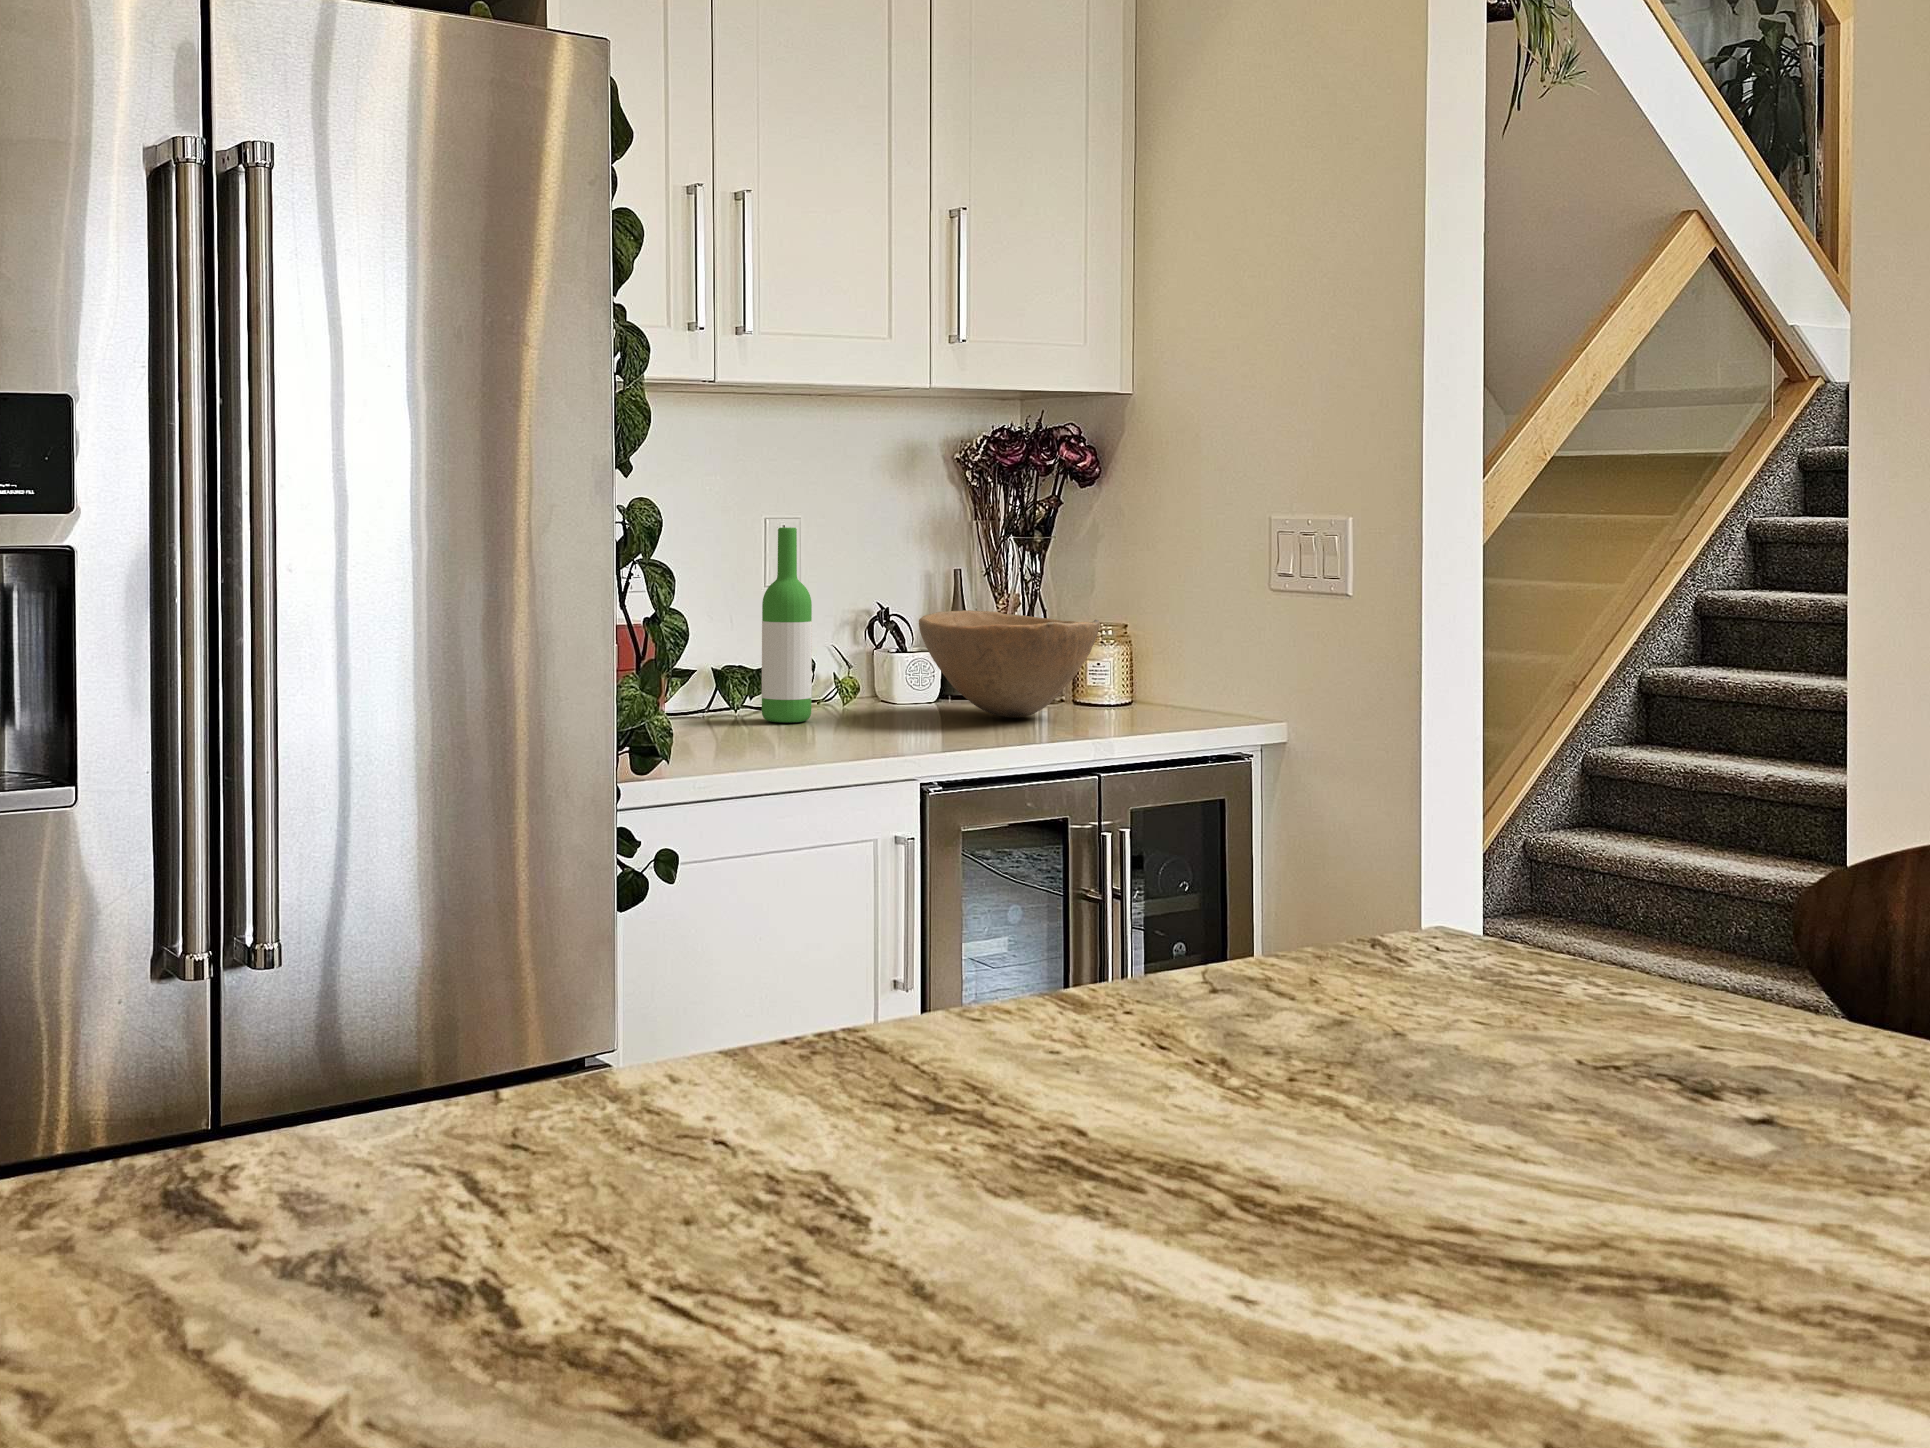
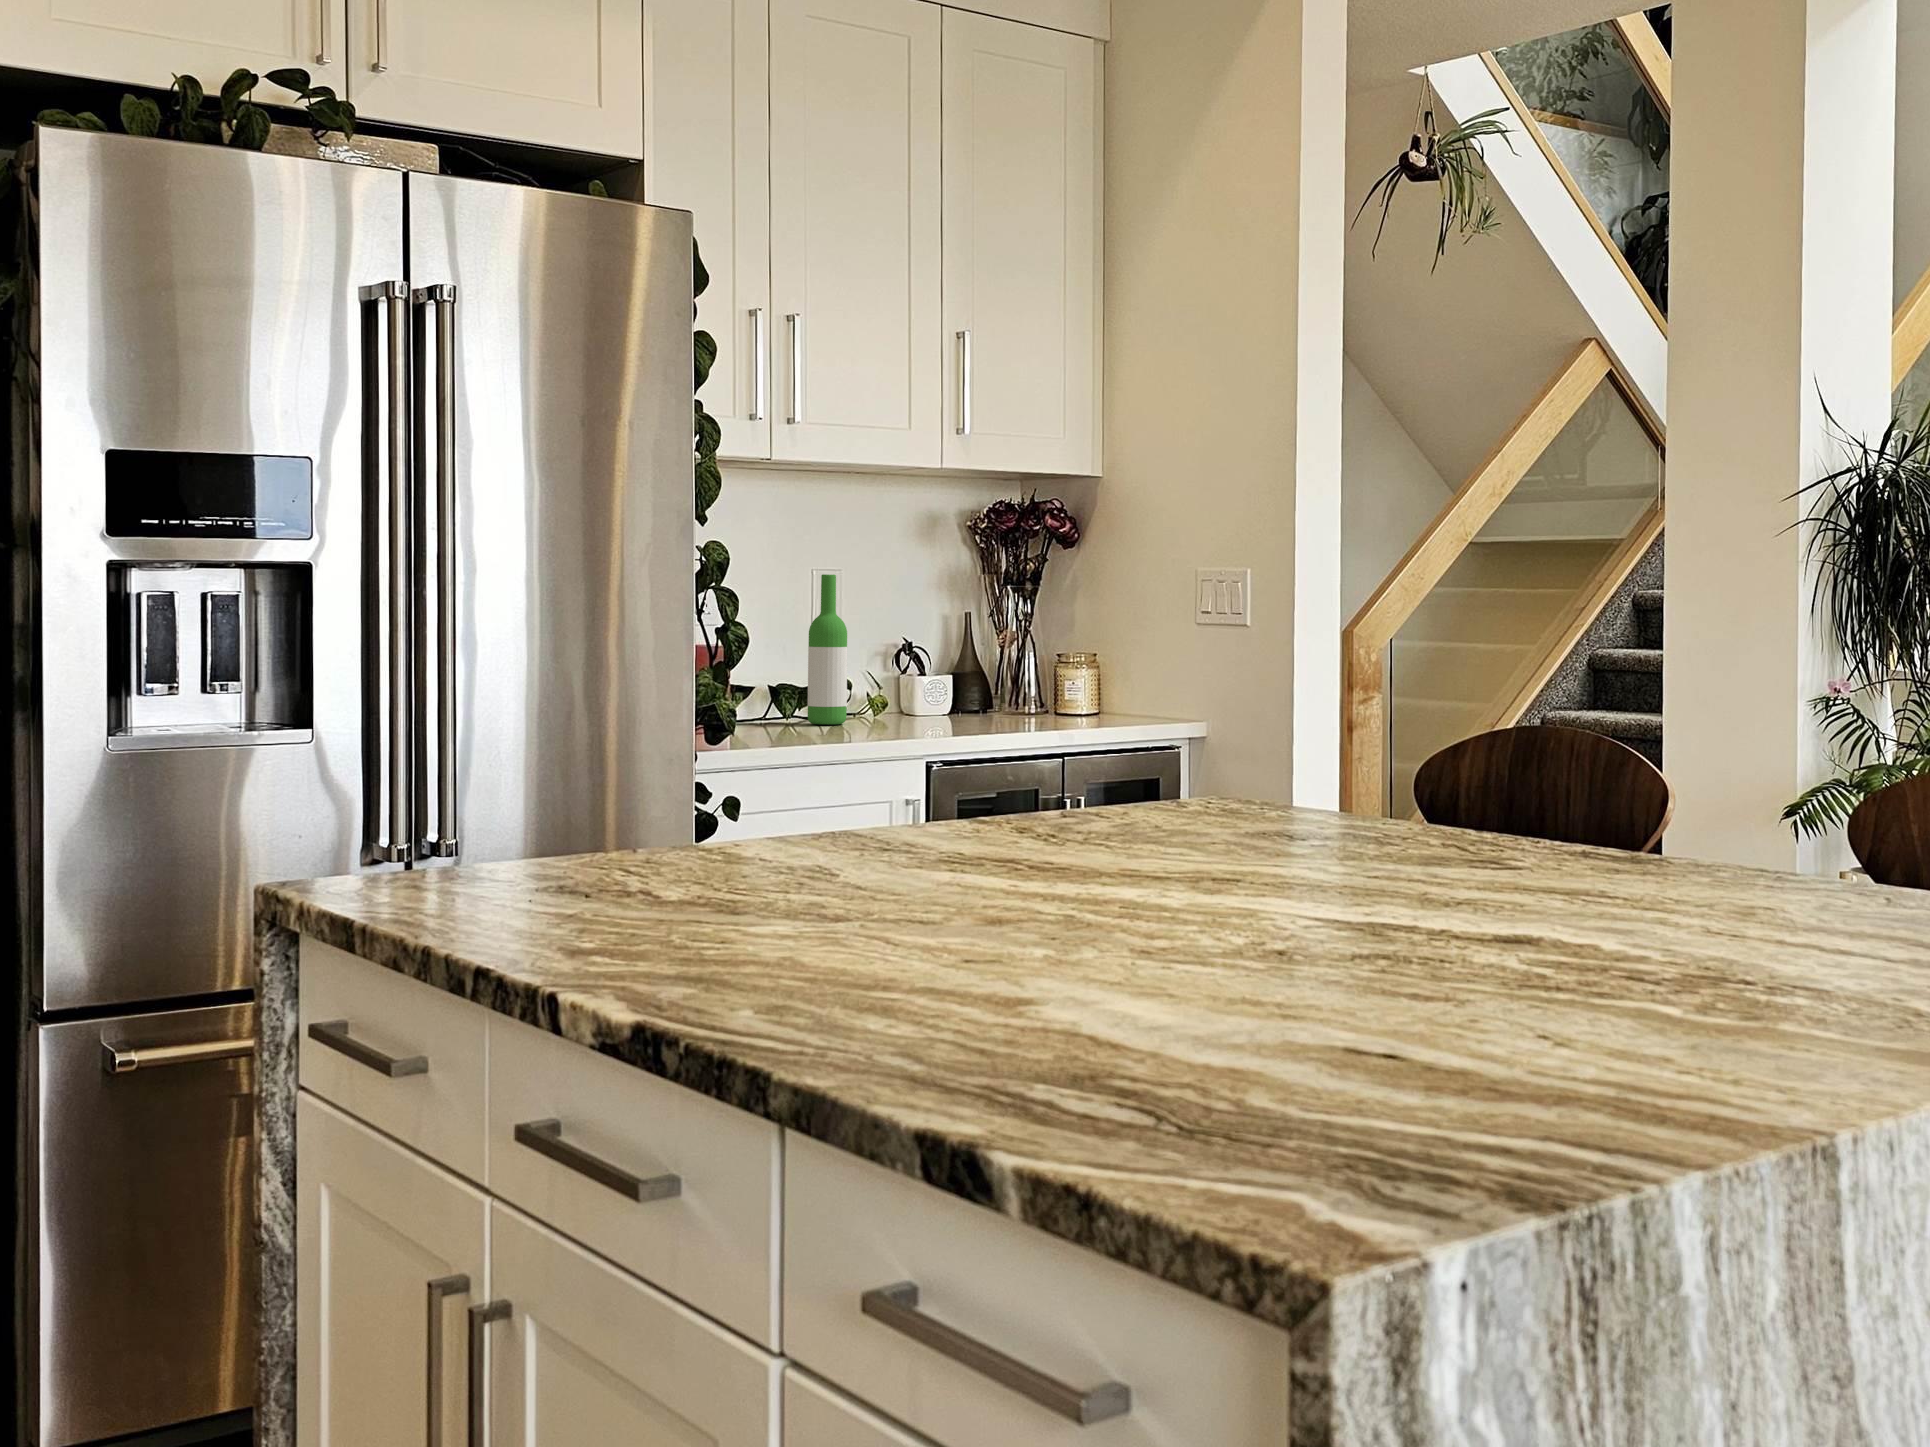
bowl: present [919,610,1100,718] -> none [931,642,1069,721]

